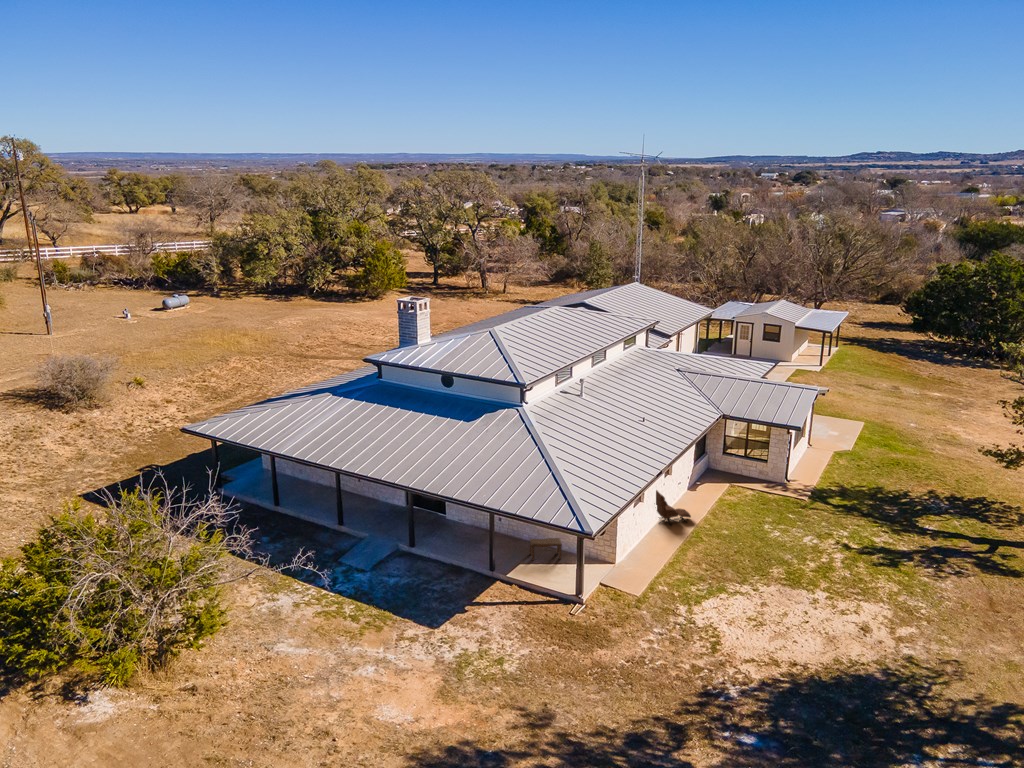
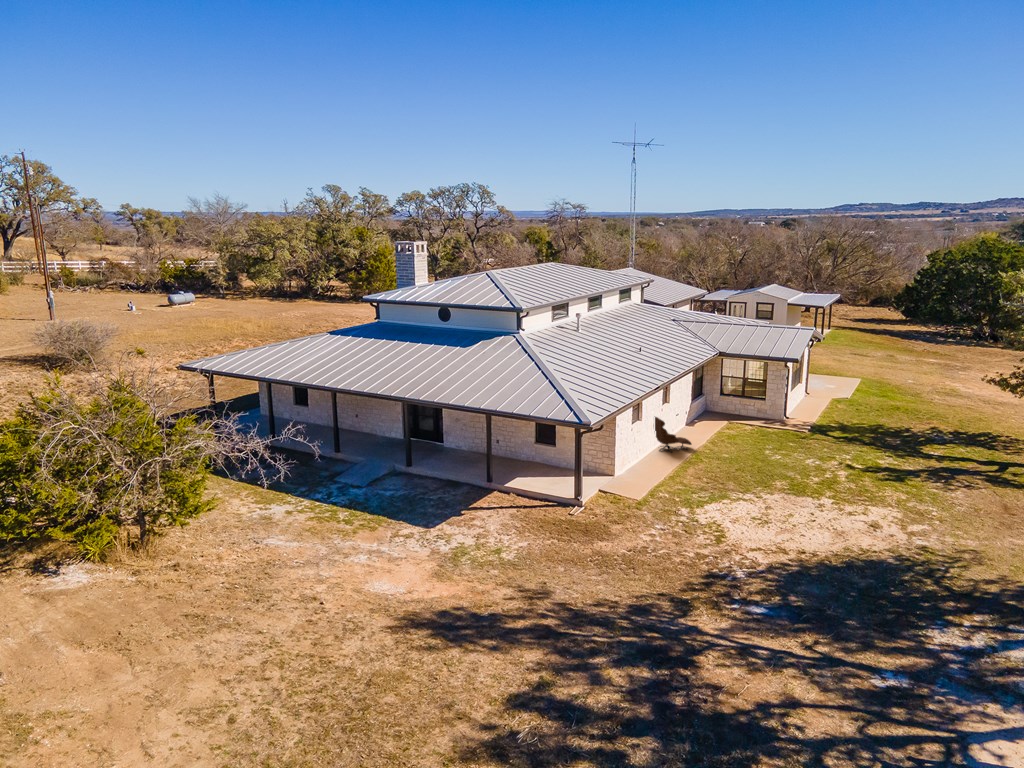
bench: present [529,538,562,560] -> none [528,455,561,477]

